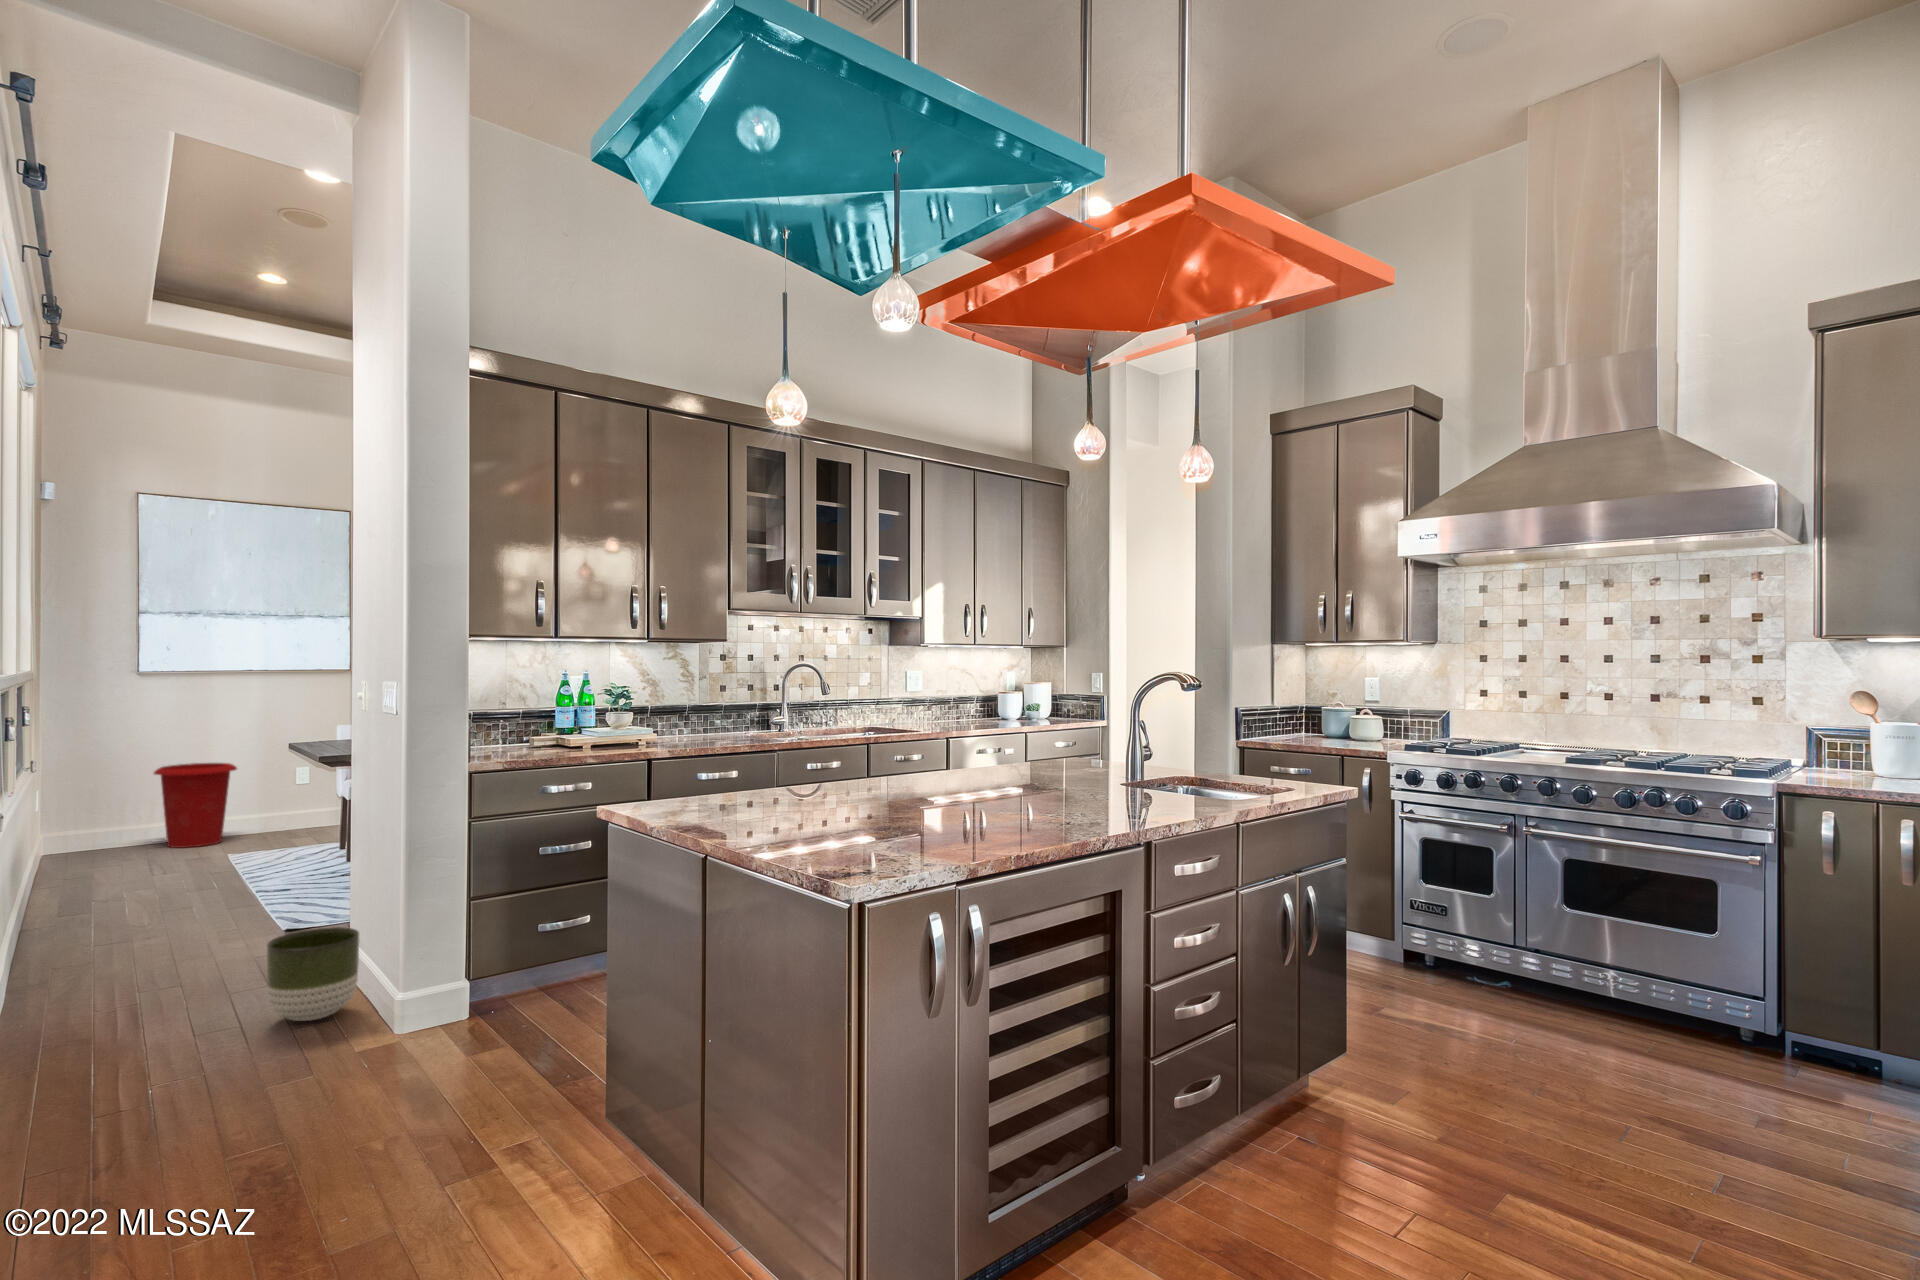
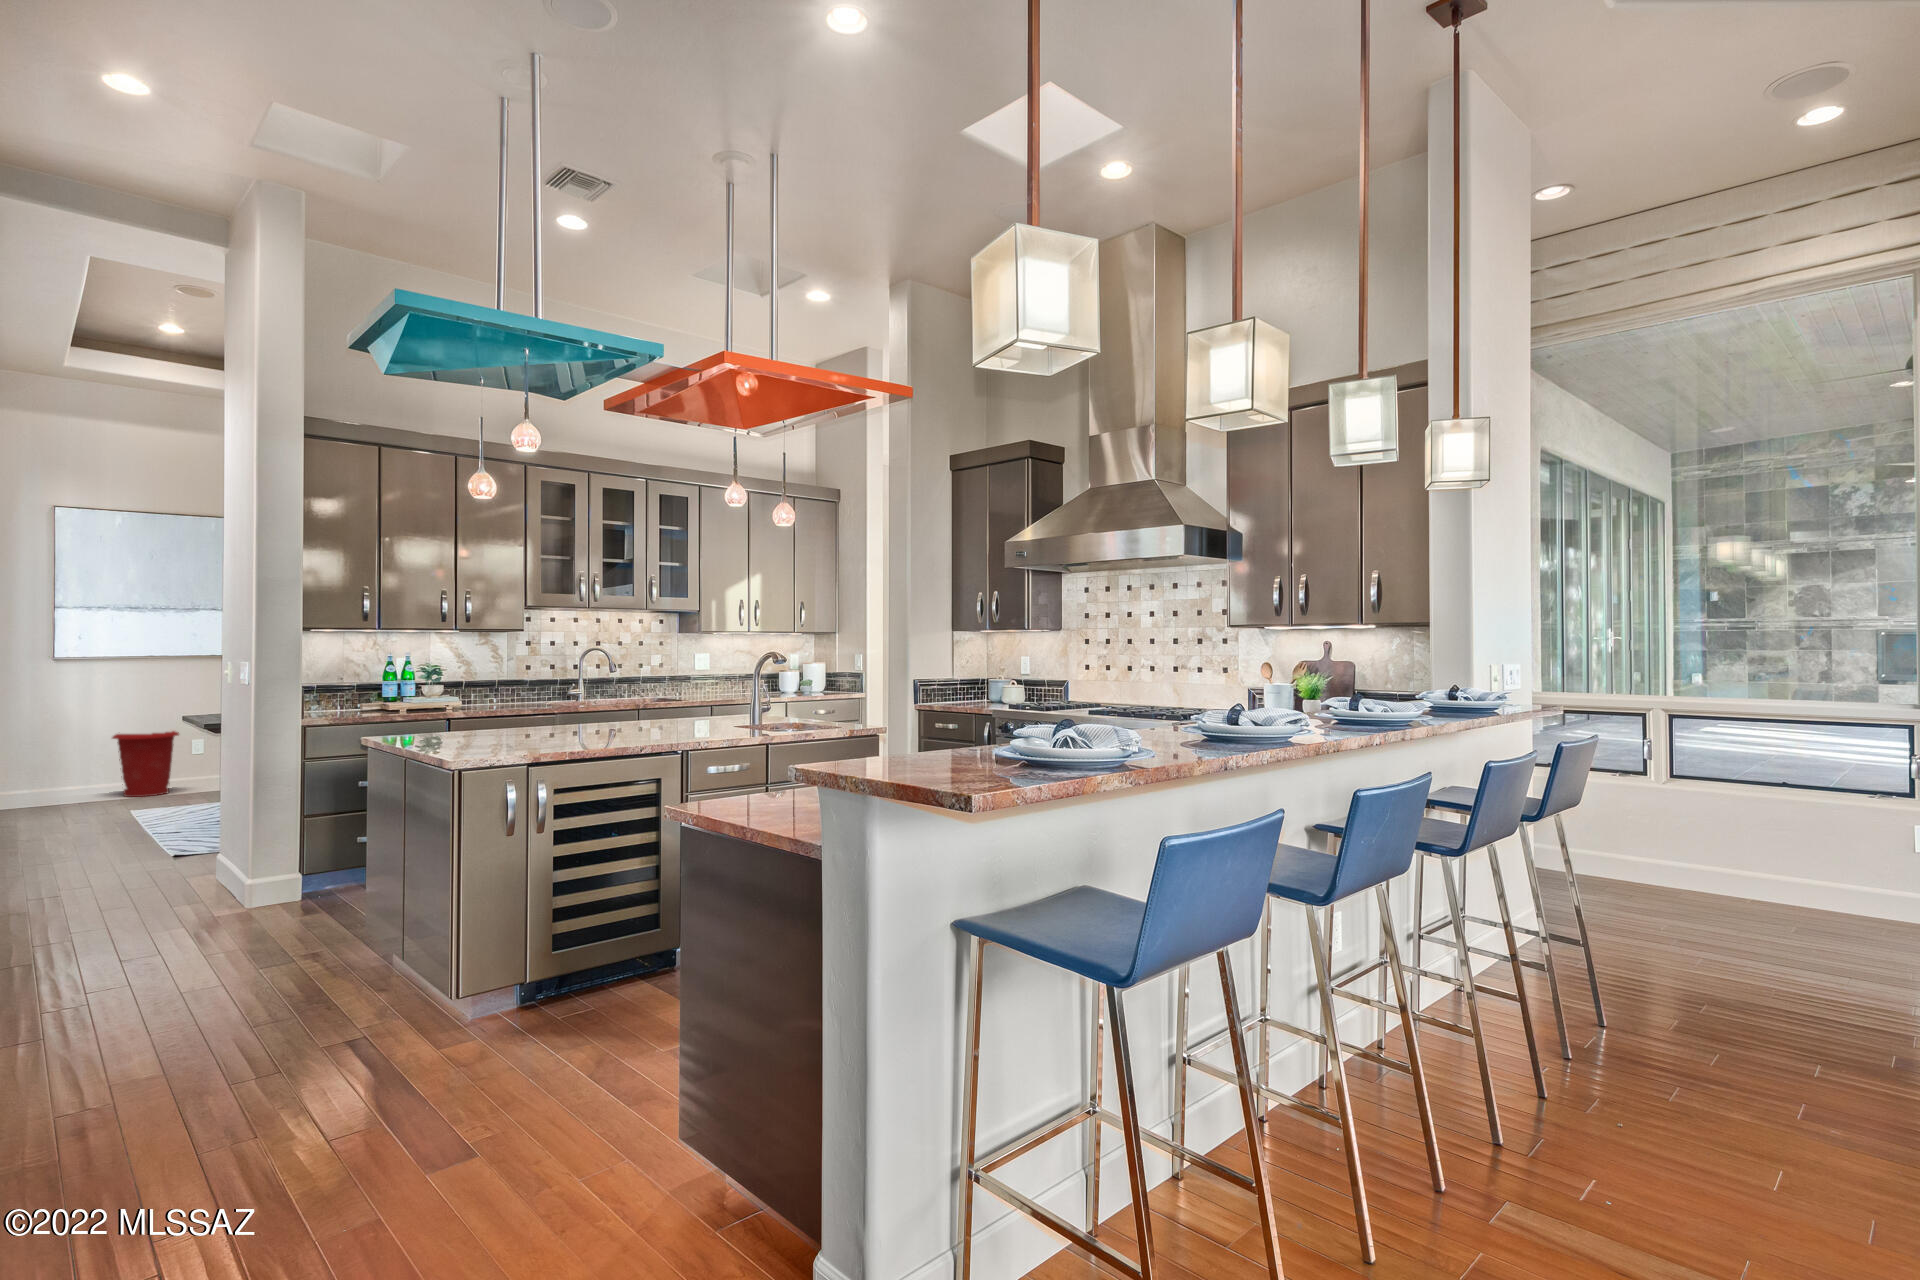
planter: present [267,927,359,1021] -> none [155,833,222,894]

